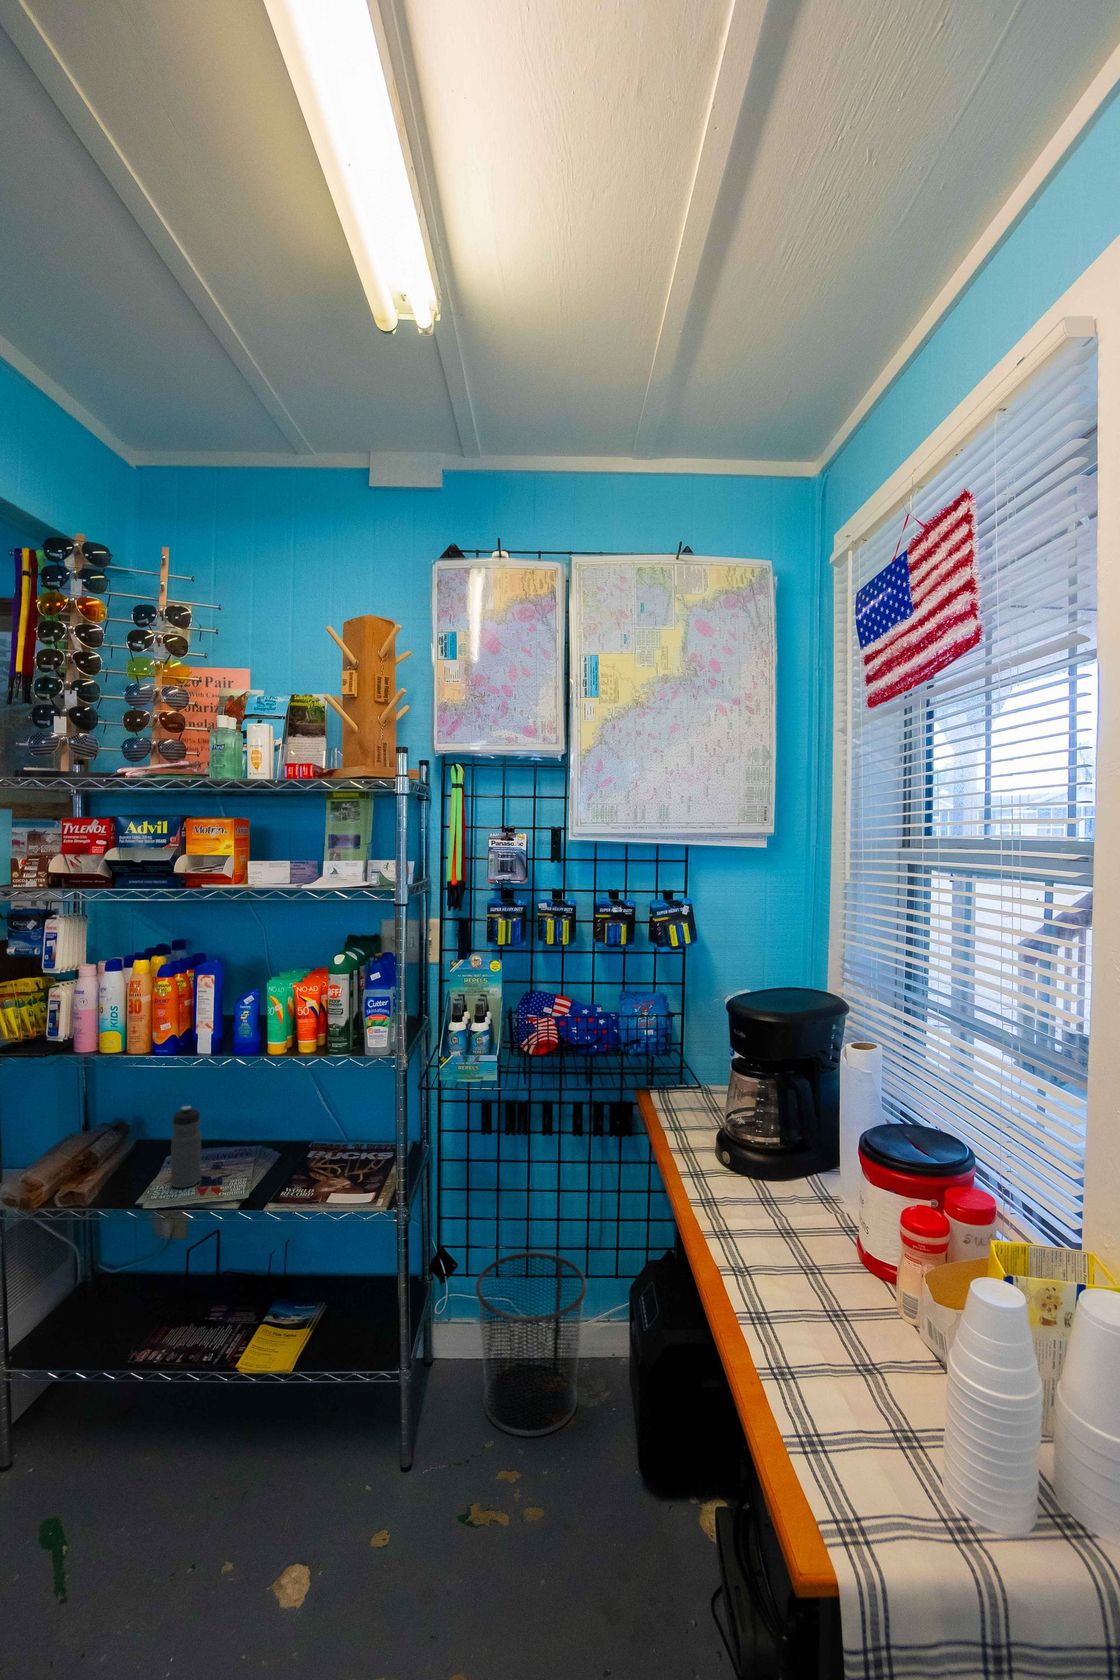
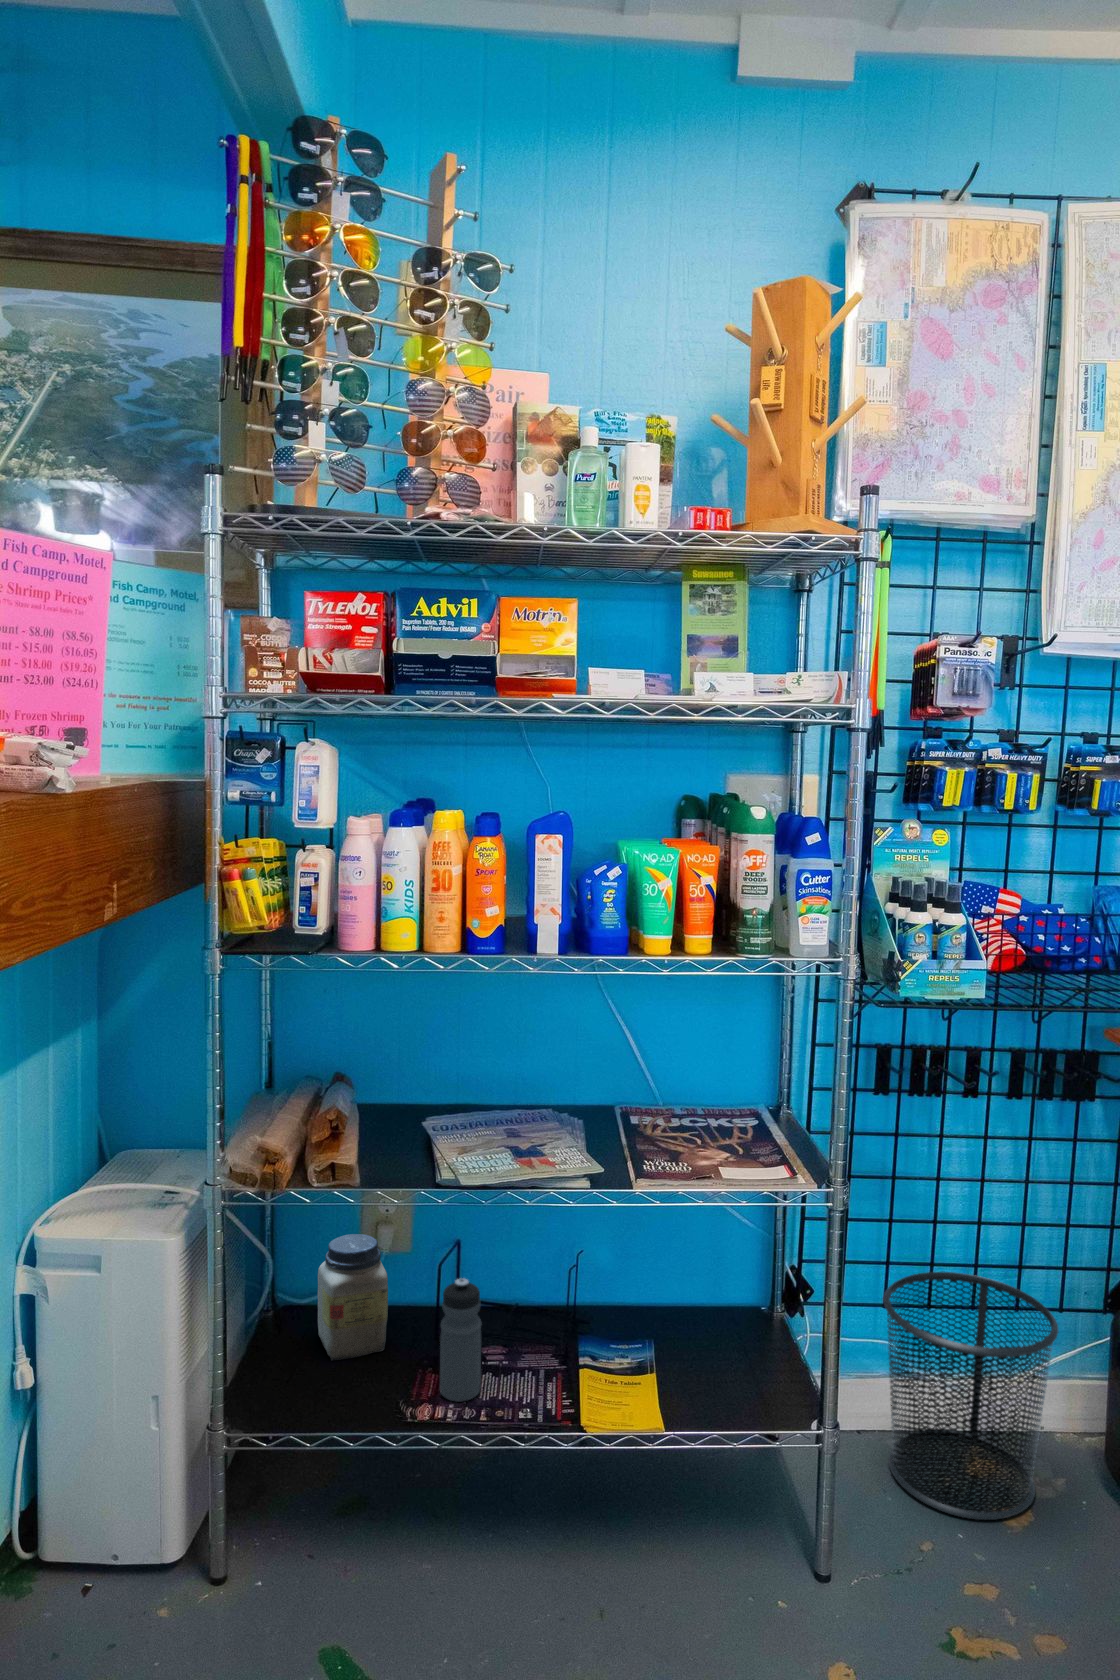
water bottle: present [171,1106,201,1188] -> present [440,1278,481,1402]
jar: none [108,1226,158,1317] -> present [318,1234,388,1361]

